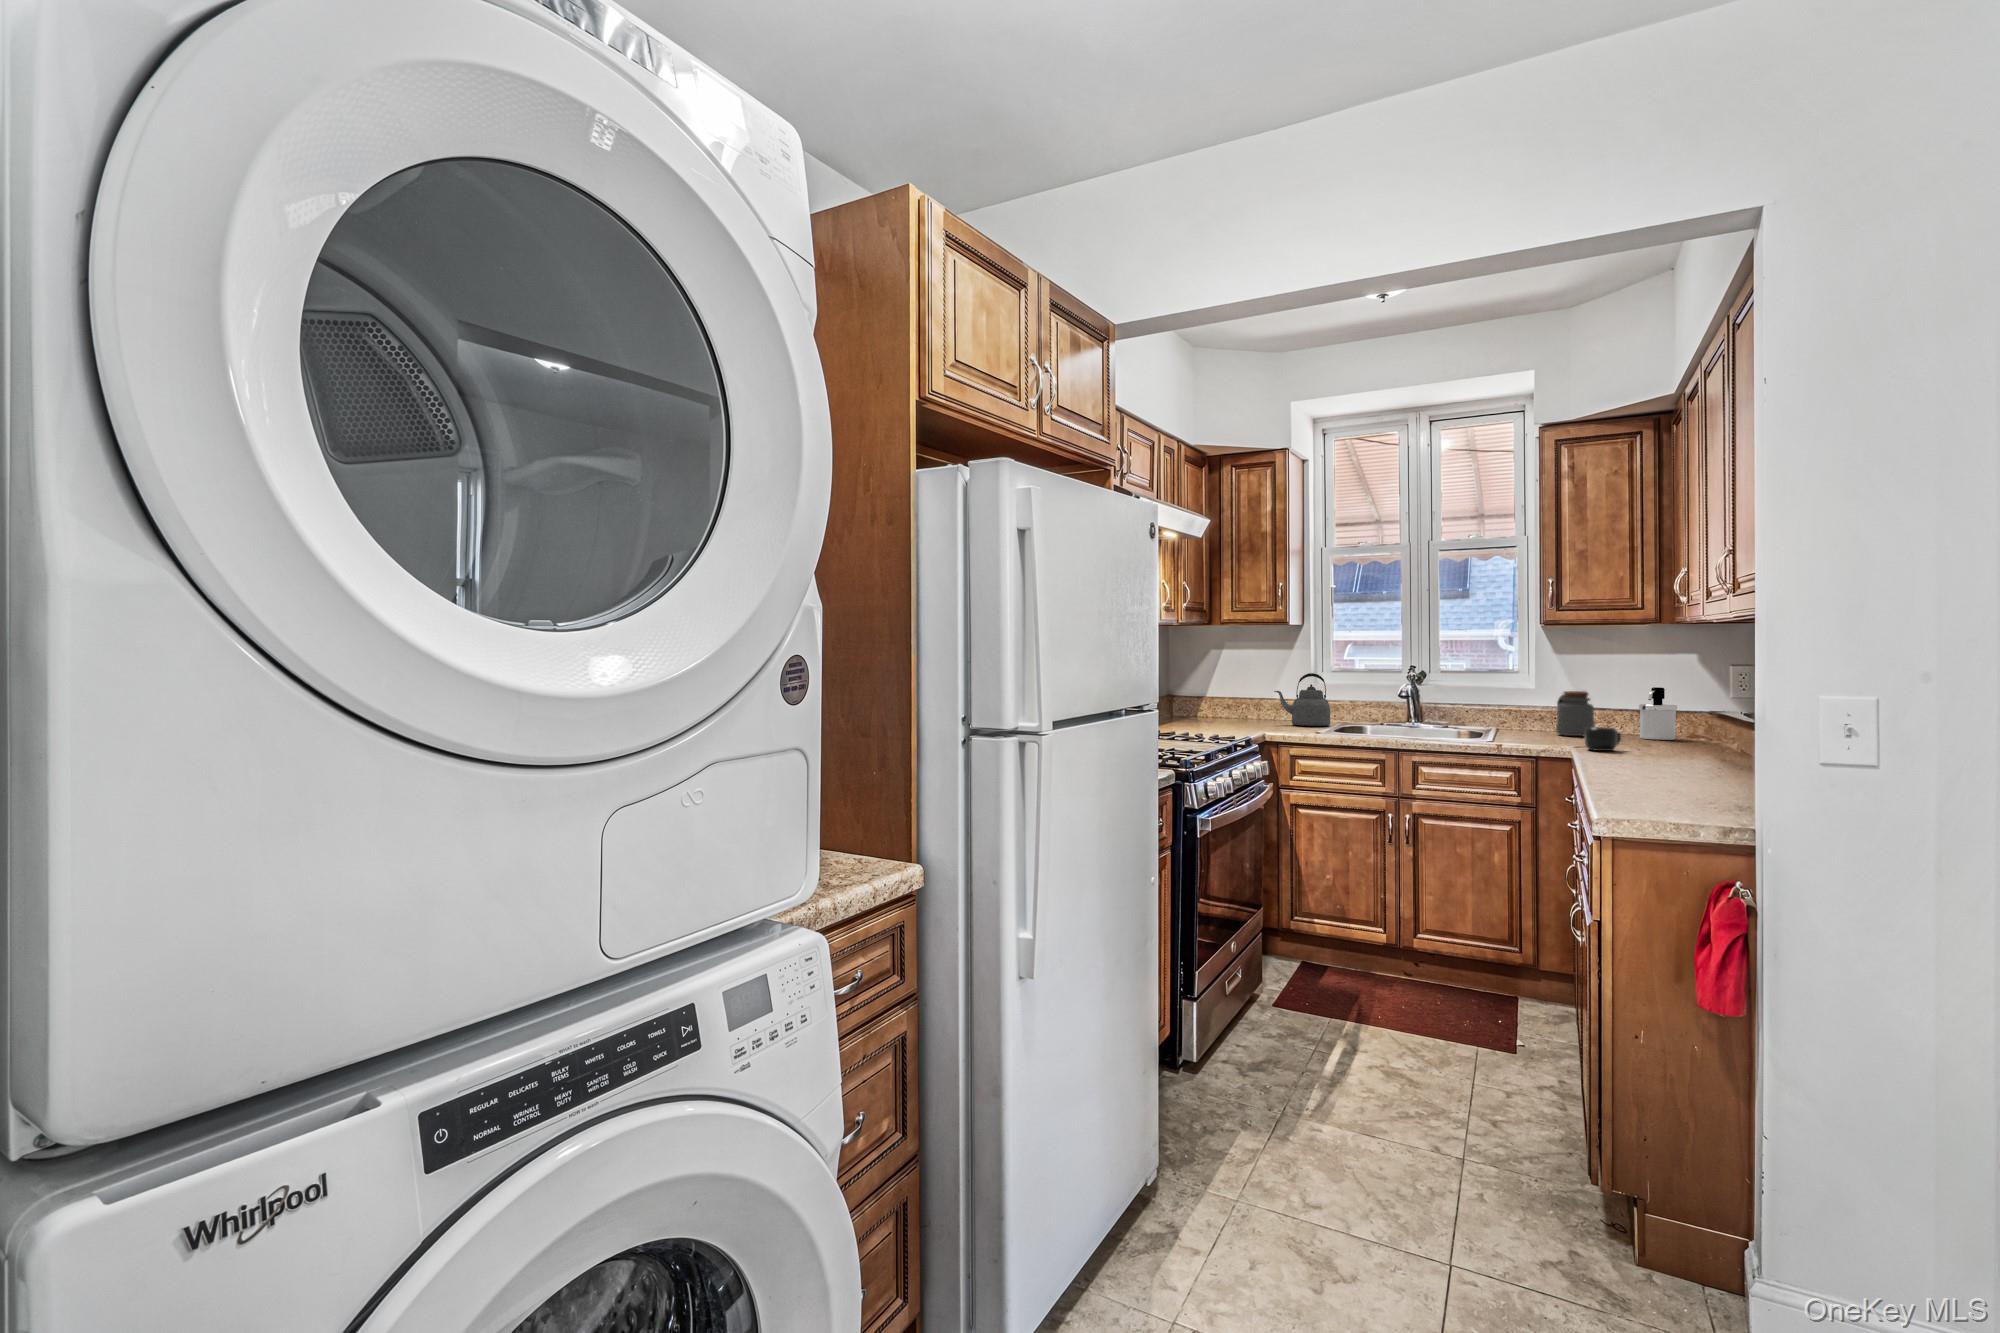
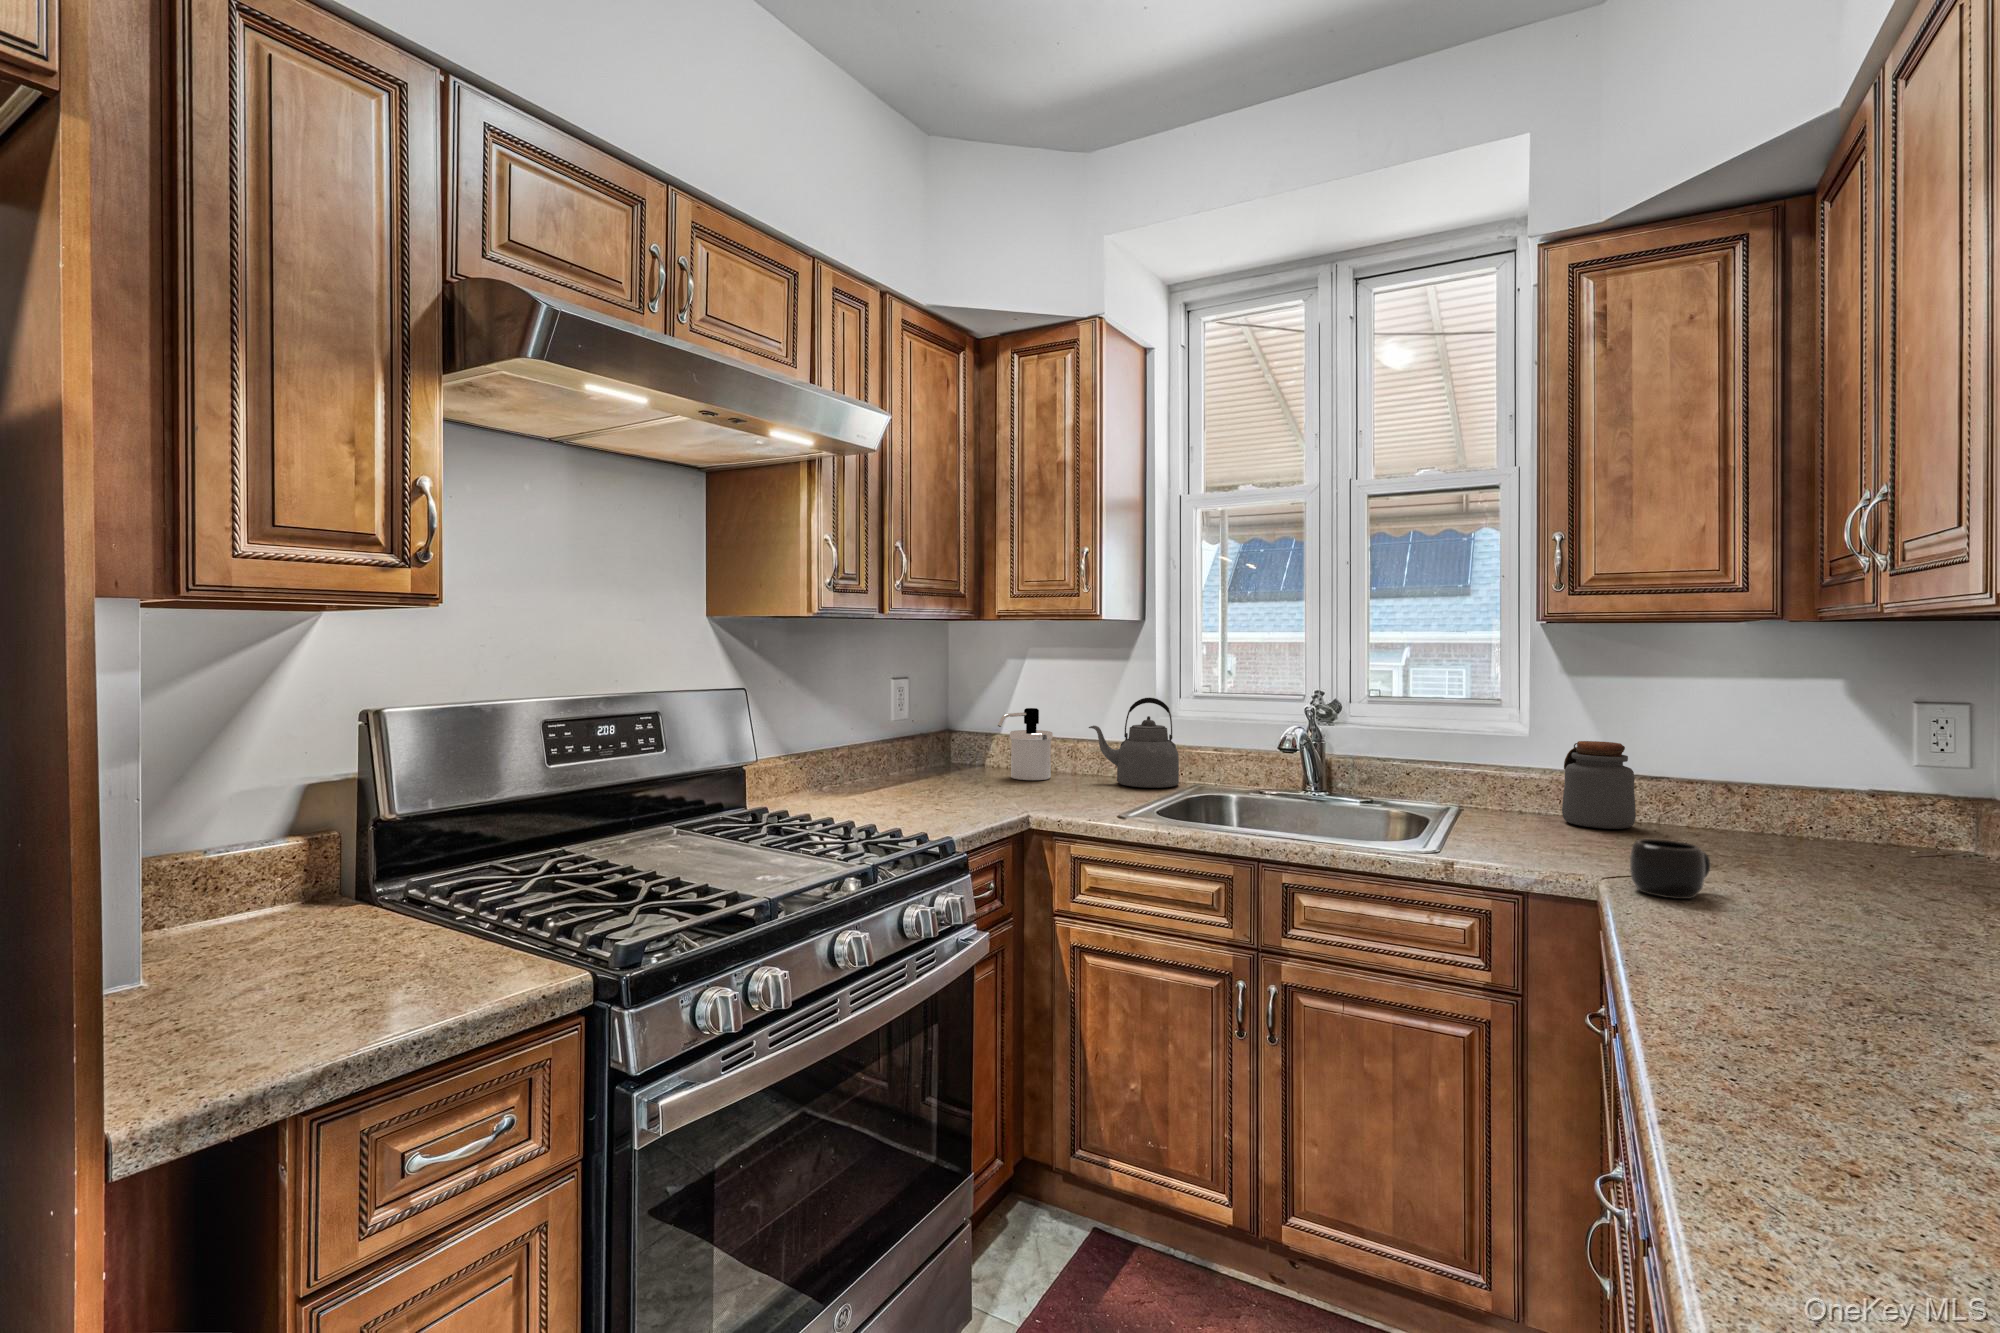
soap dispenser: present [1639,687,1677,740] -> present [998,708,1053,780]

